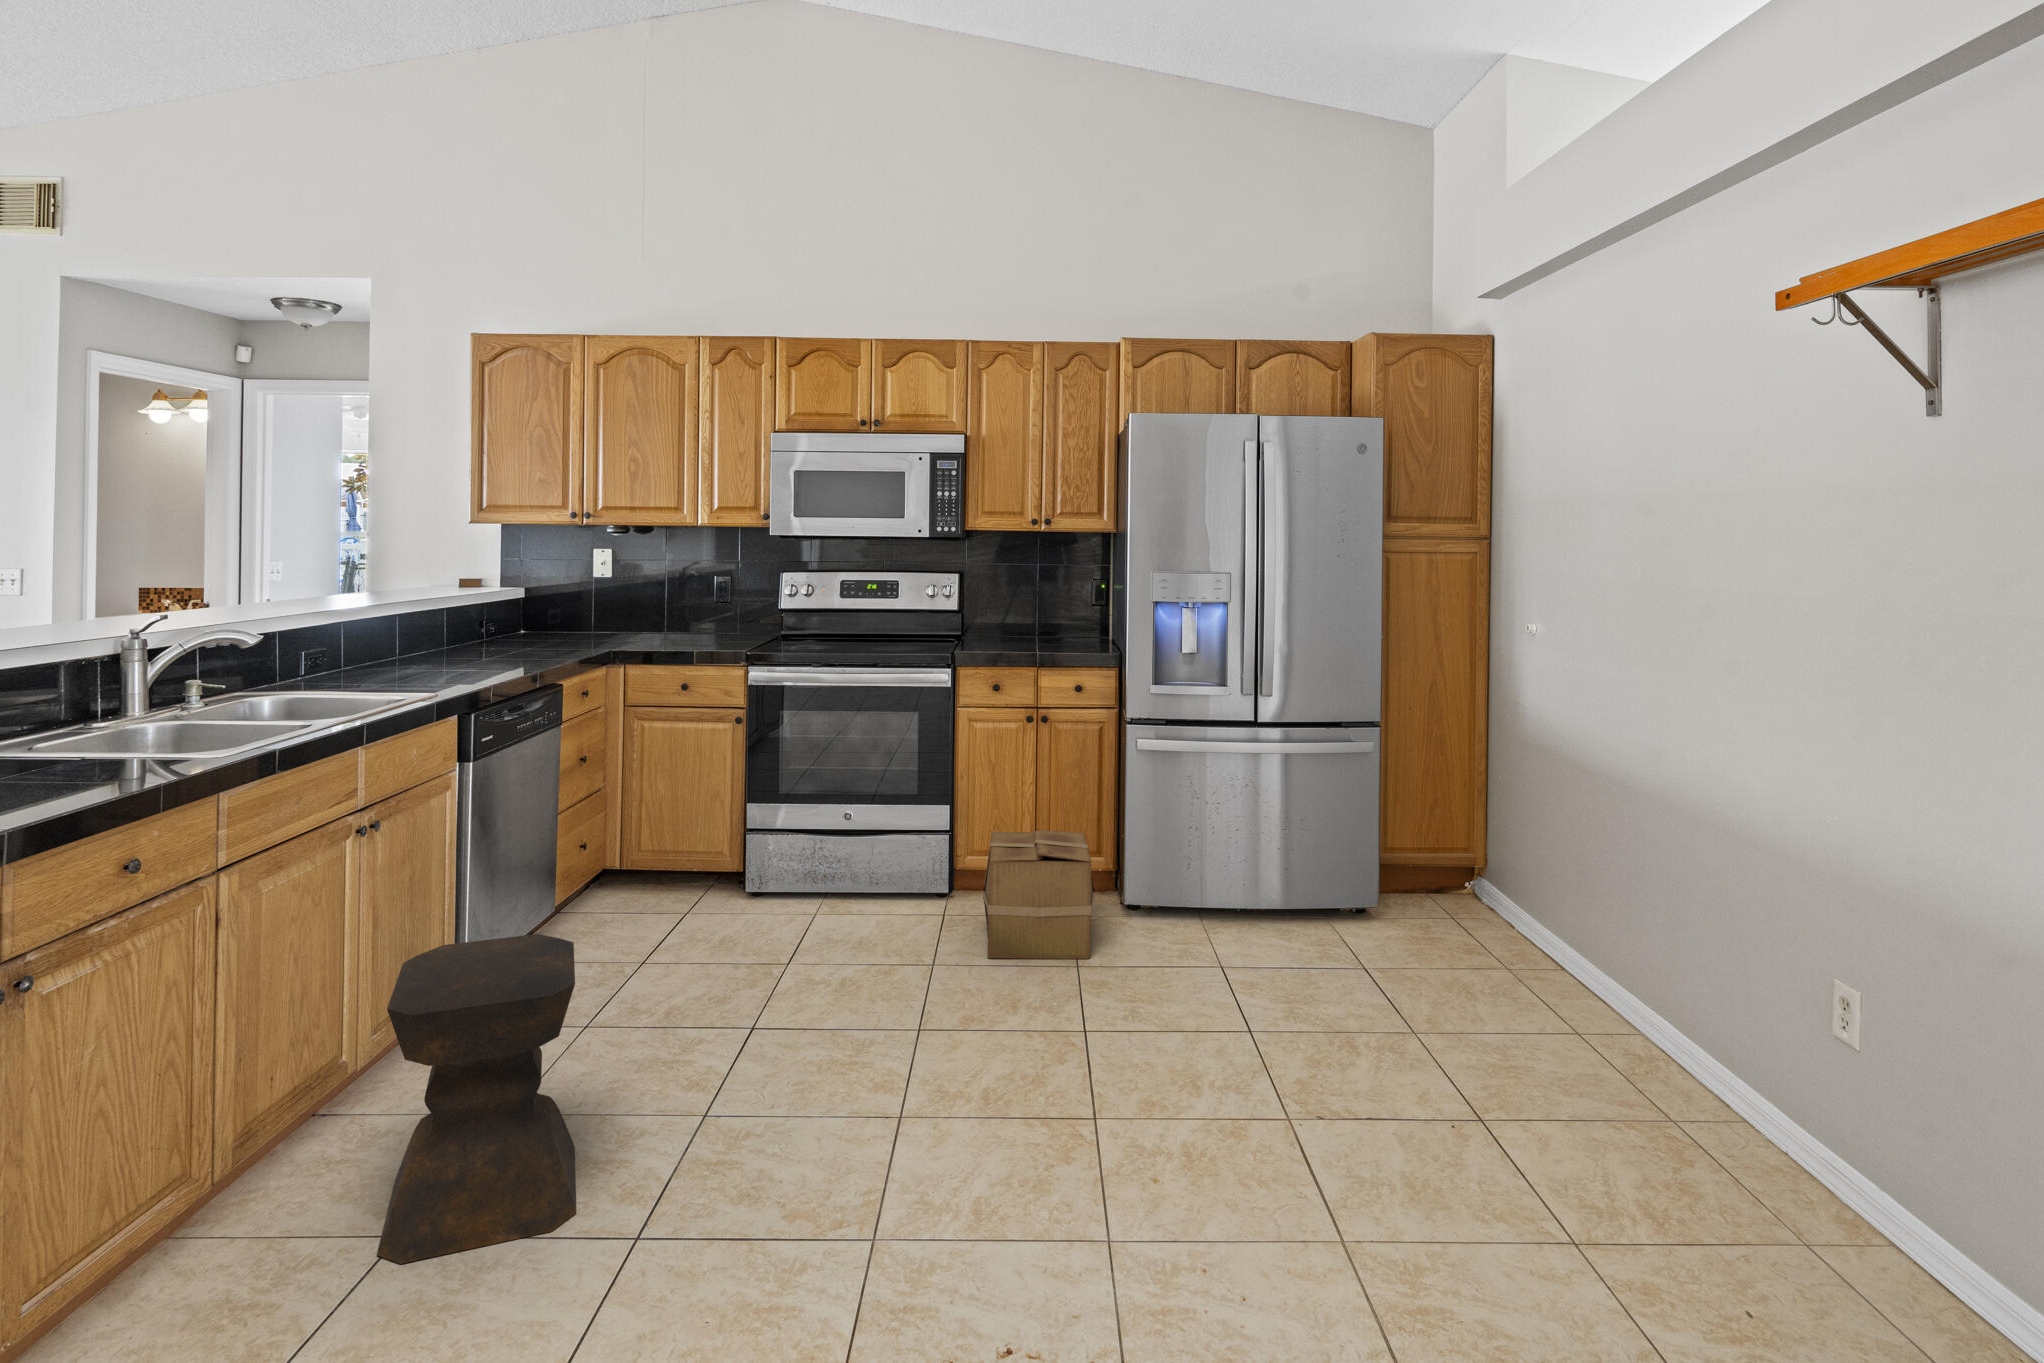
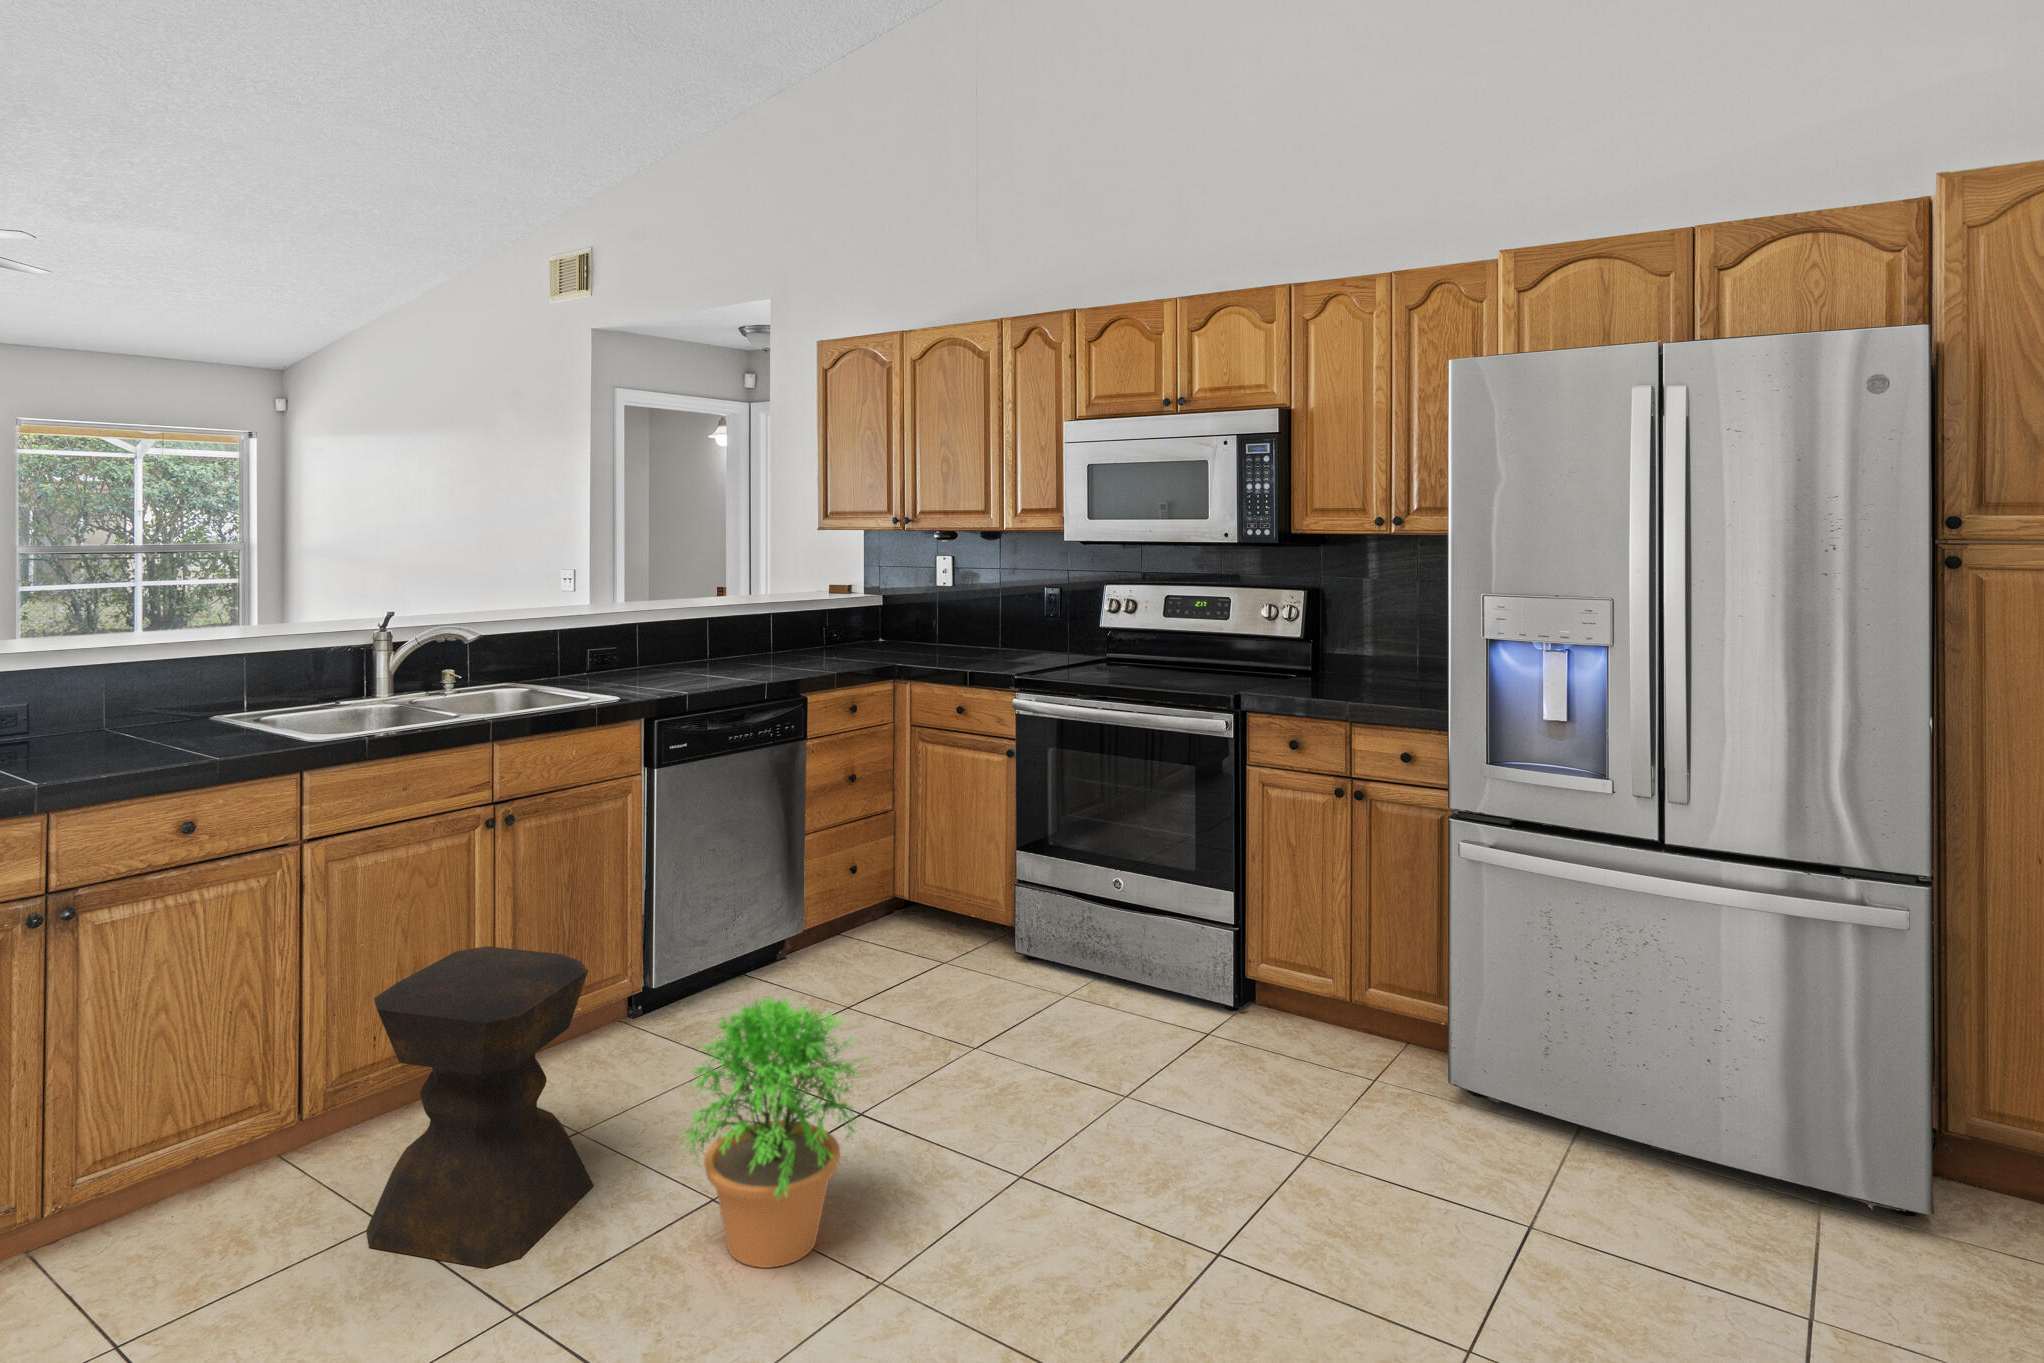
cardboard box: present [983,831,1095,959] -> none [1203,937,1383,1147]
potted plant: none [703,921,868,1147] -> present [682,997,861,1268]

